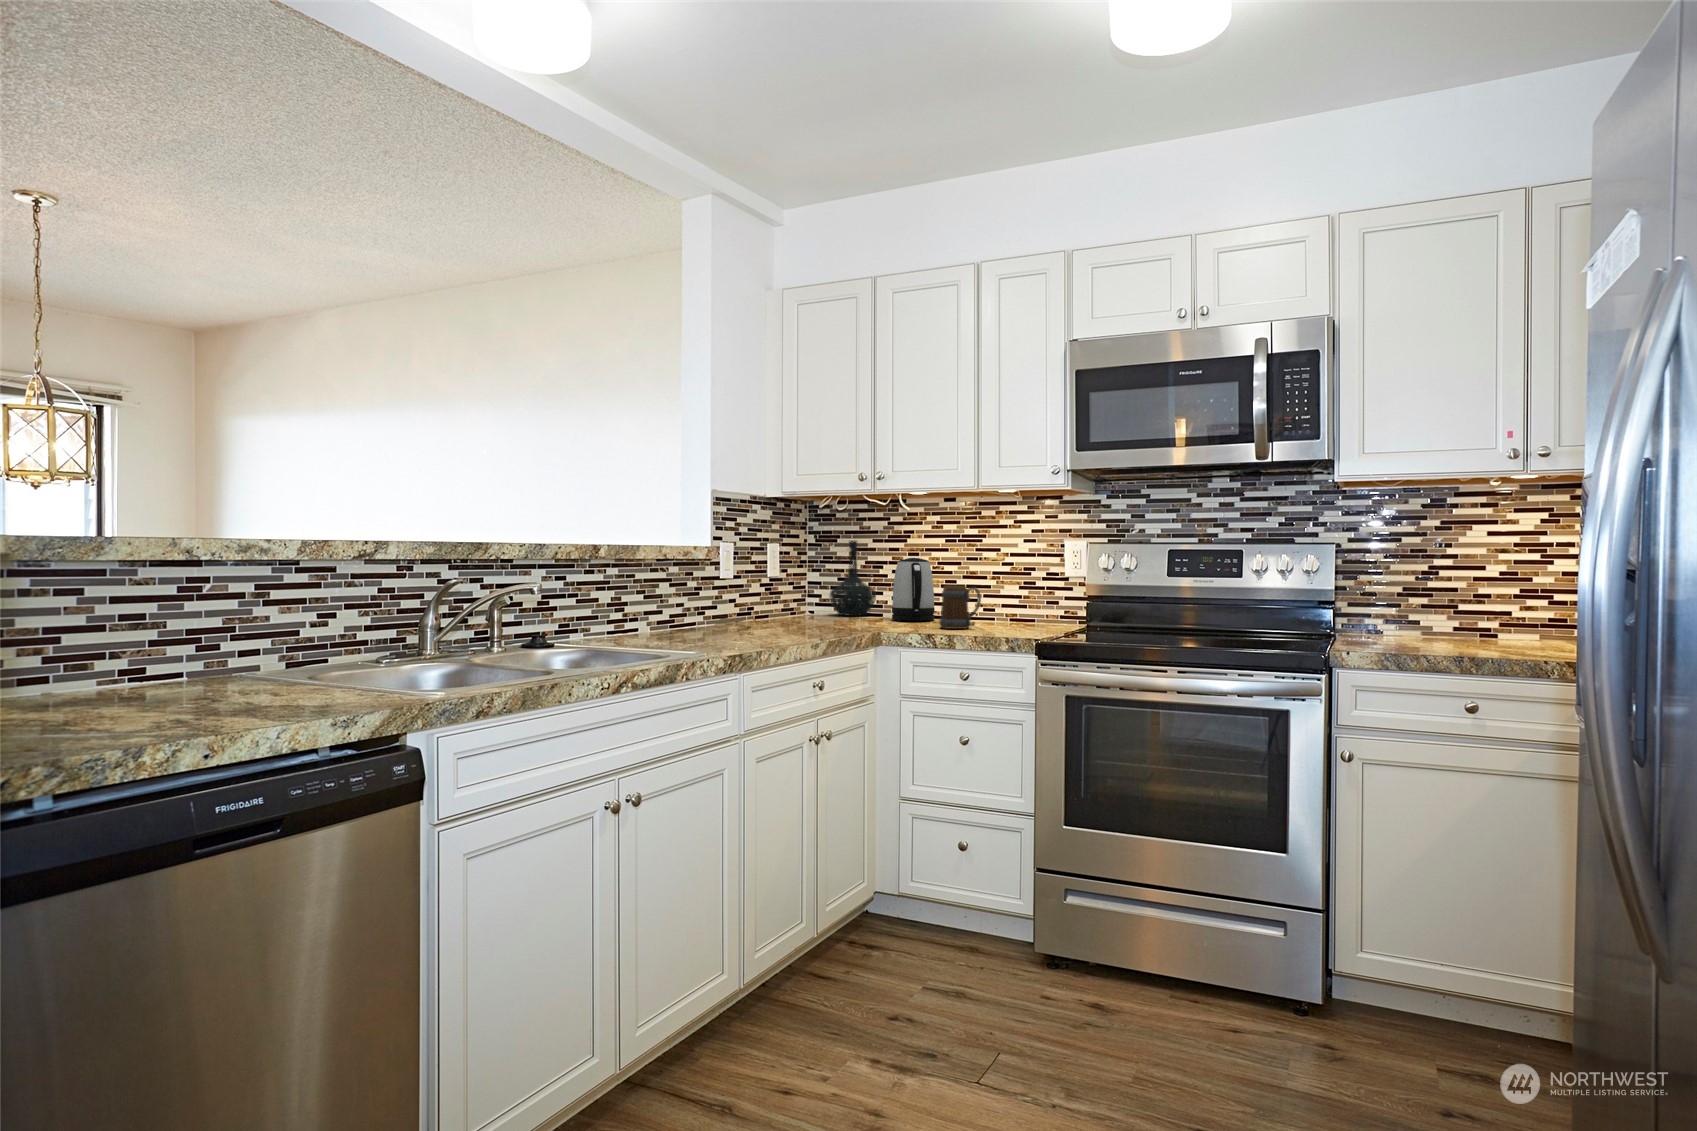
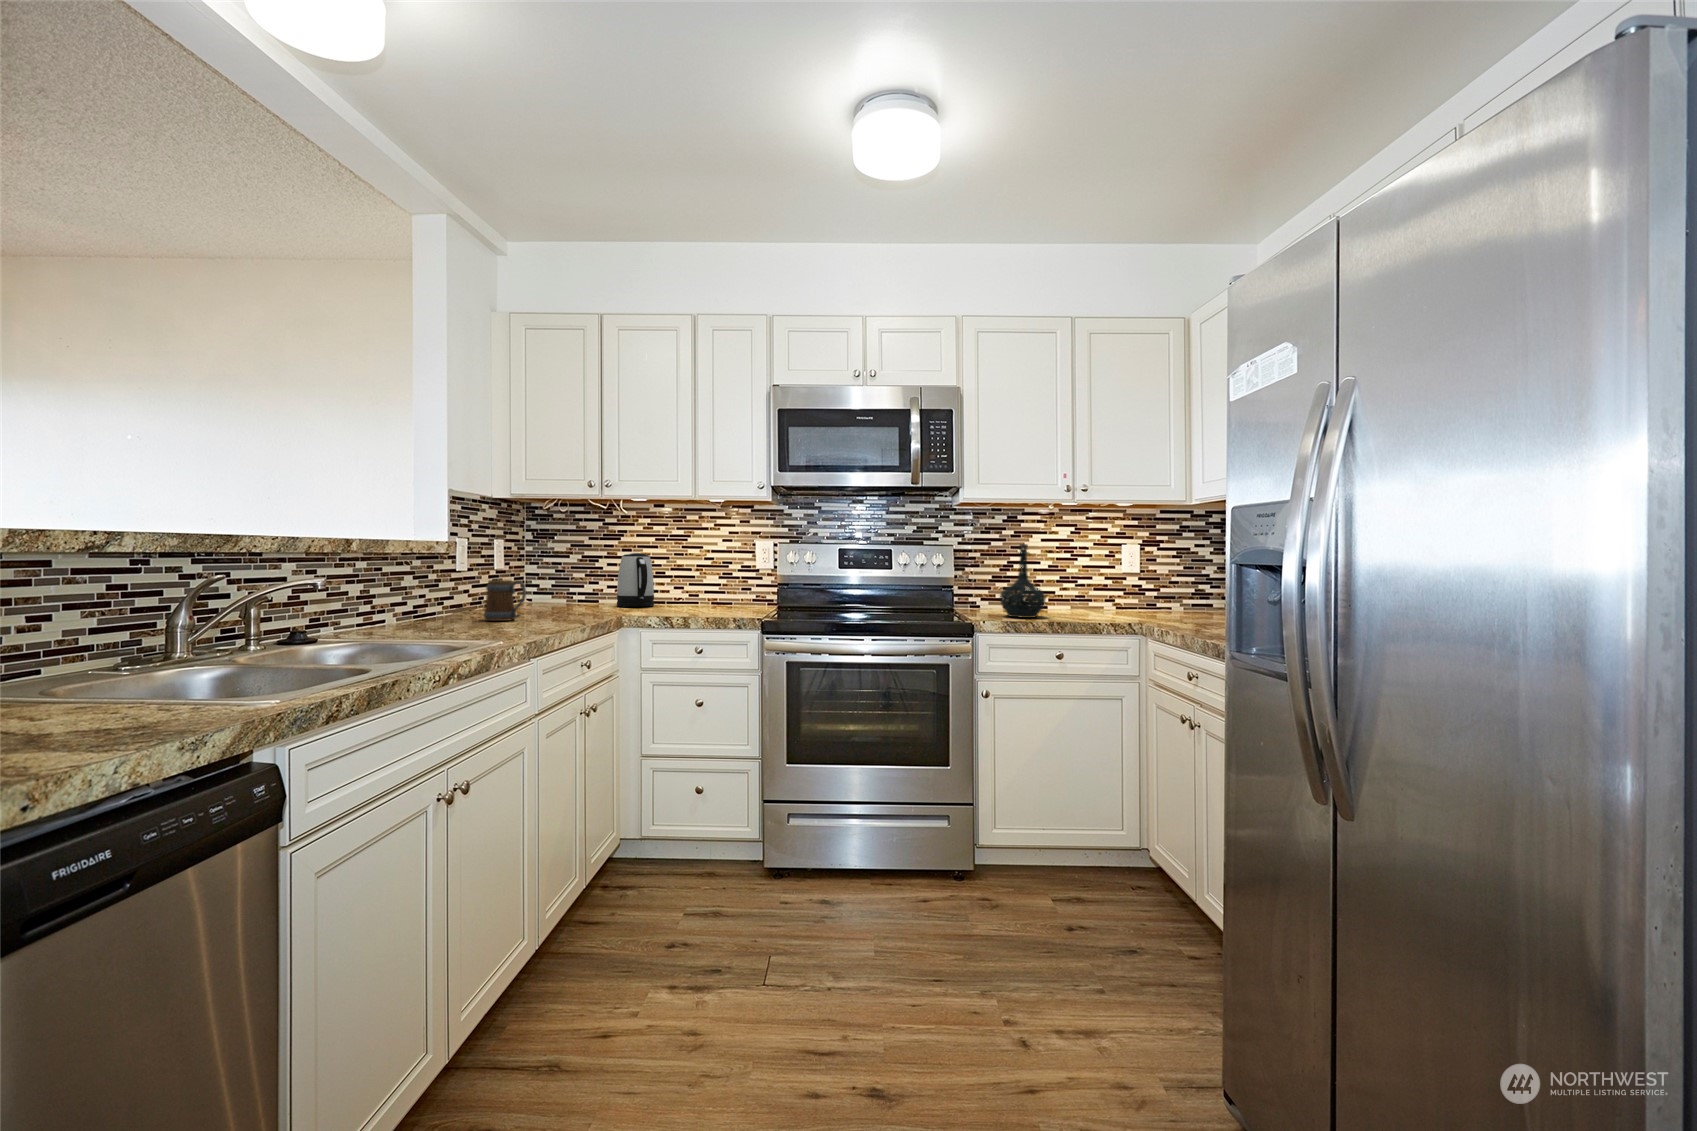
bottle: present [830,540,876,616] -> present [1000,544,1046,618]
mug: present [939,586,981,629] -> present [484,580,526,621]

